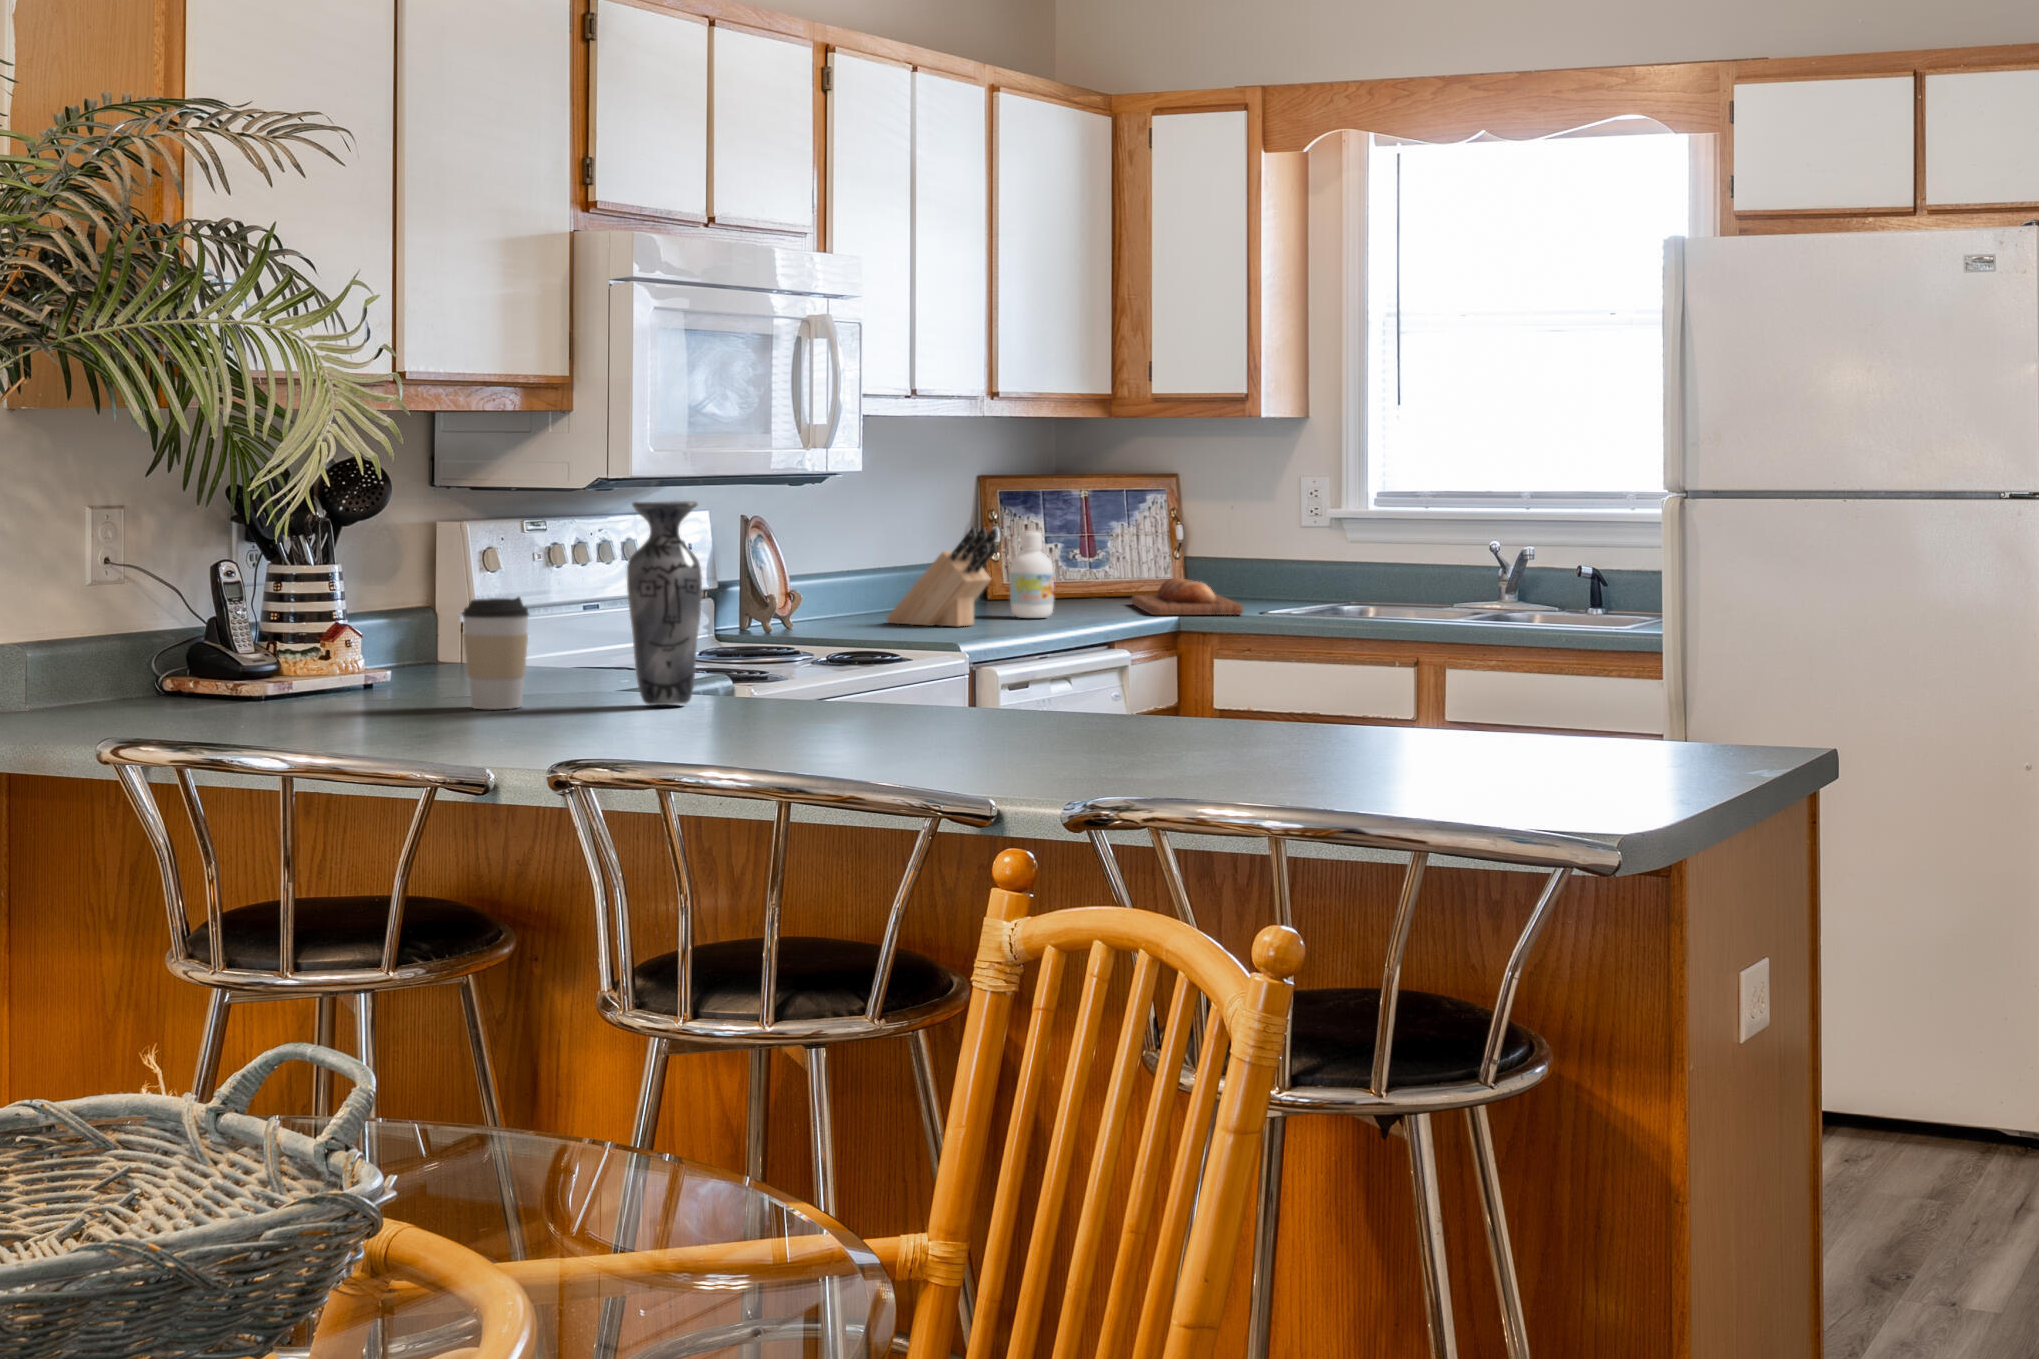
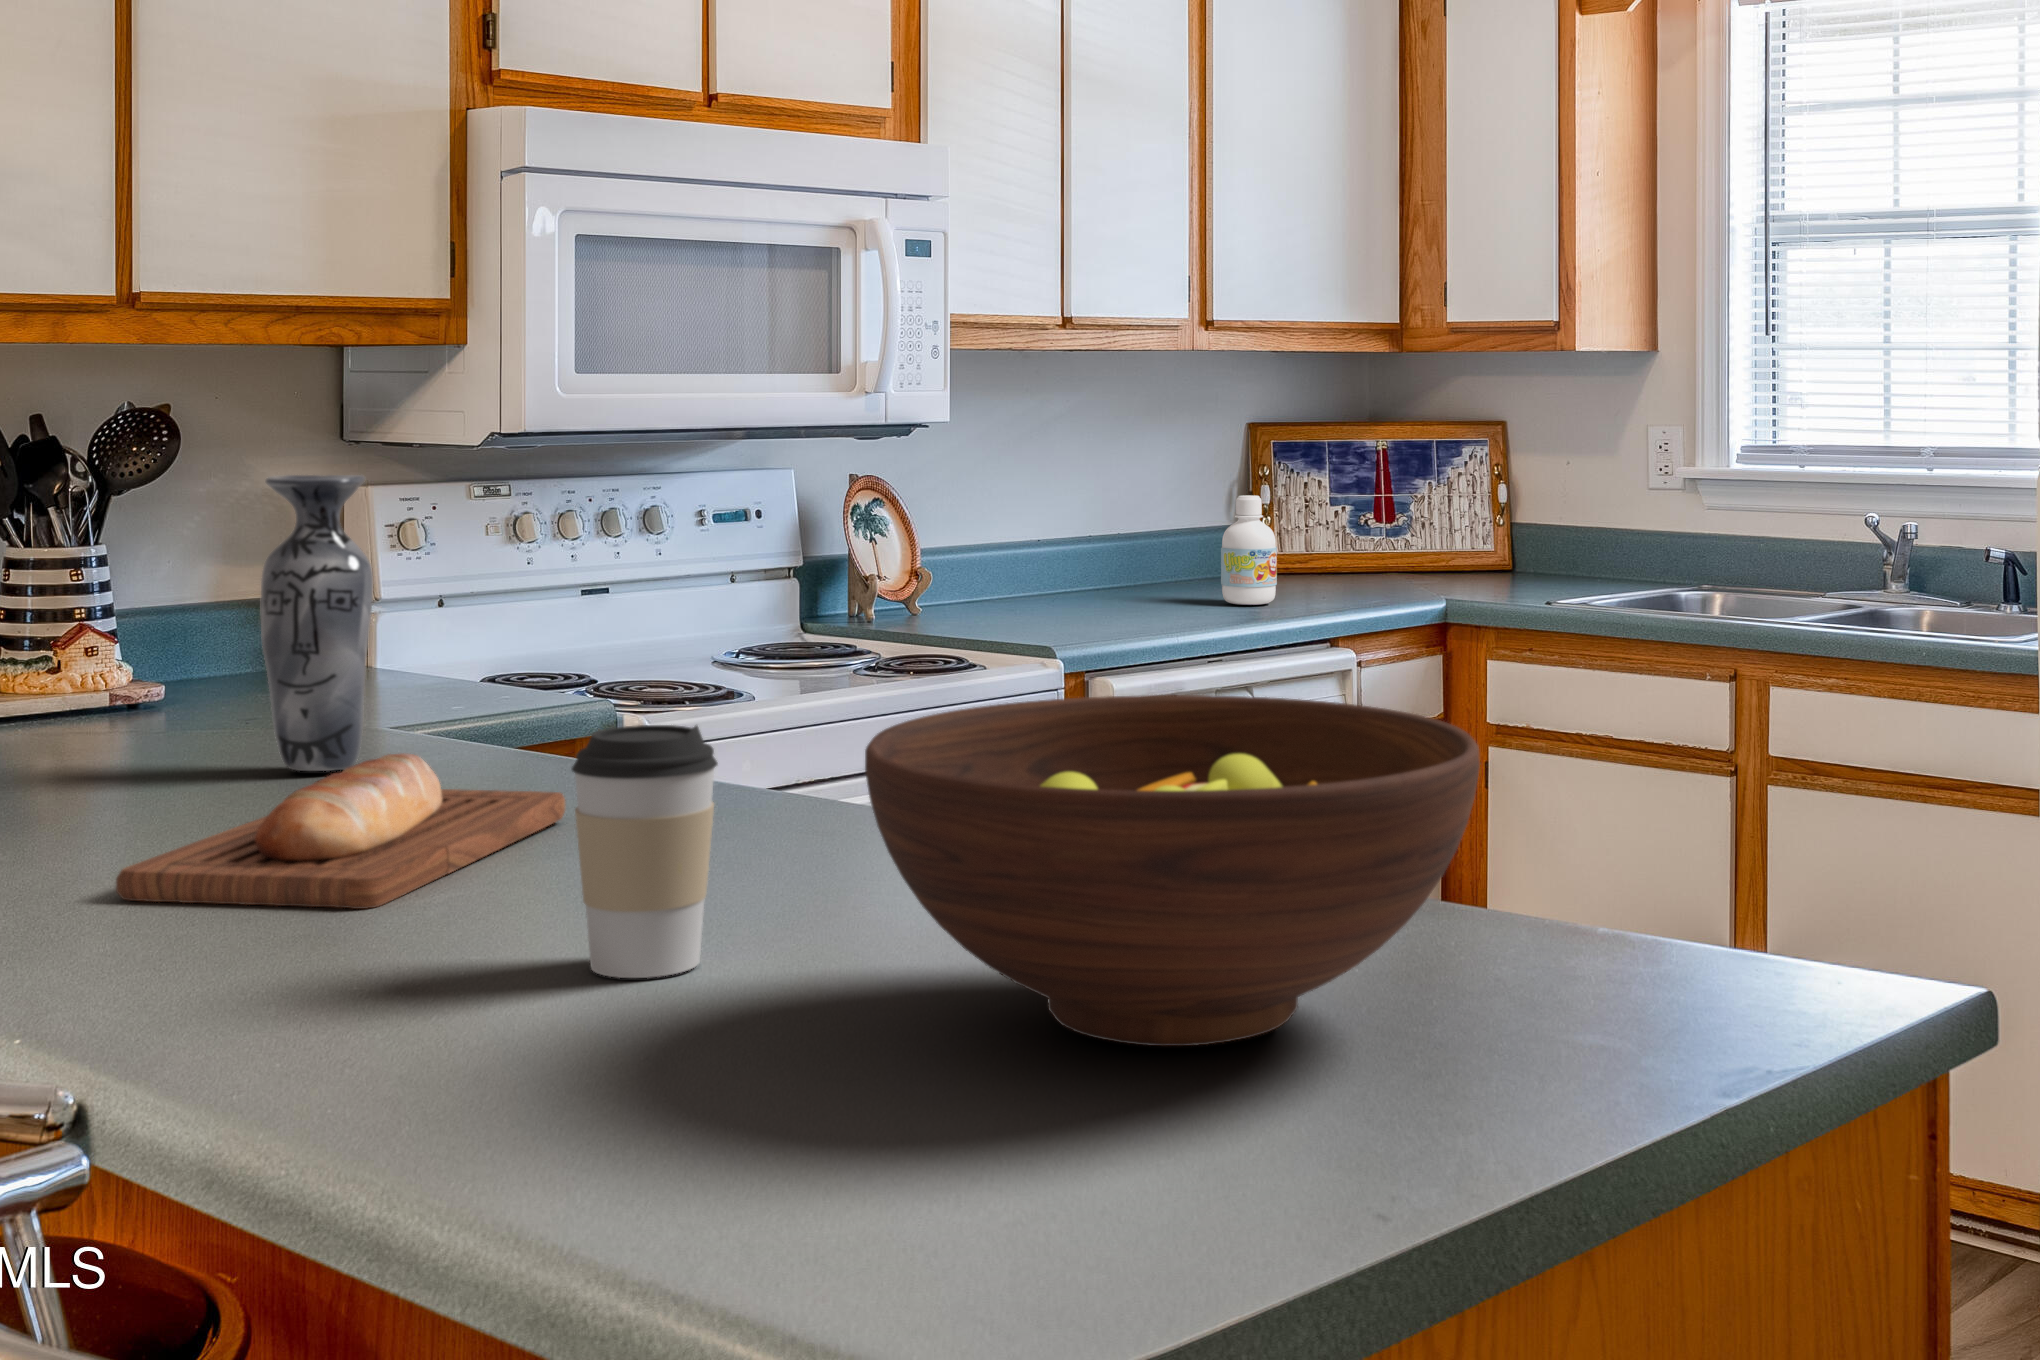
knife block: present [887,527,998,626] -> none [1052,491,1176,617]
bread loaf: present [1132,578,1243,615] -> present [116,753,565,909]
coffee cup: present [463,597,529,709] -> present [572,725,718,978]
fruit bowl: none [1322,605,1636,764] -> present [865,695,1480,1046]

